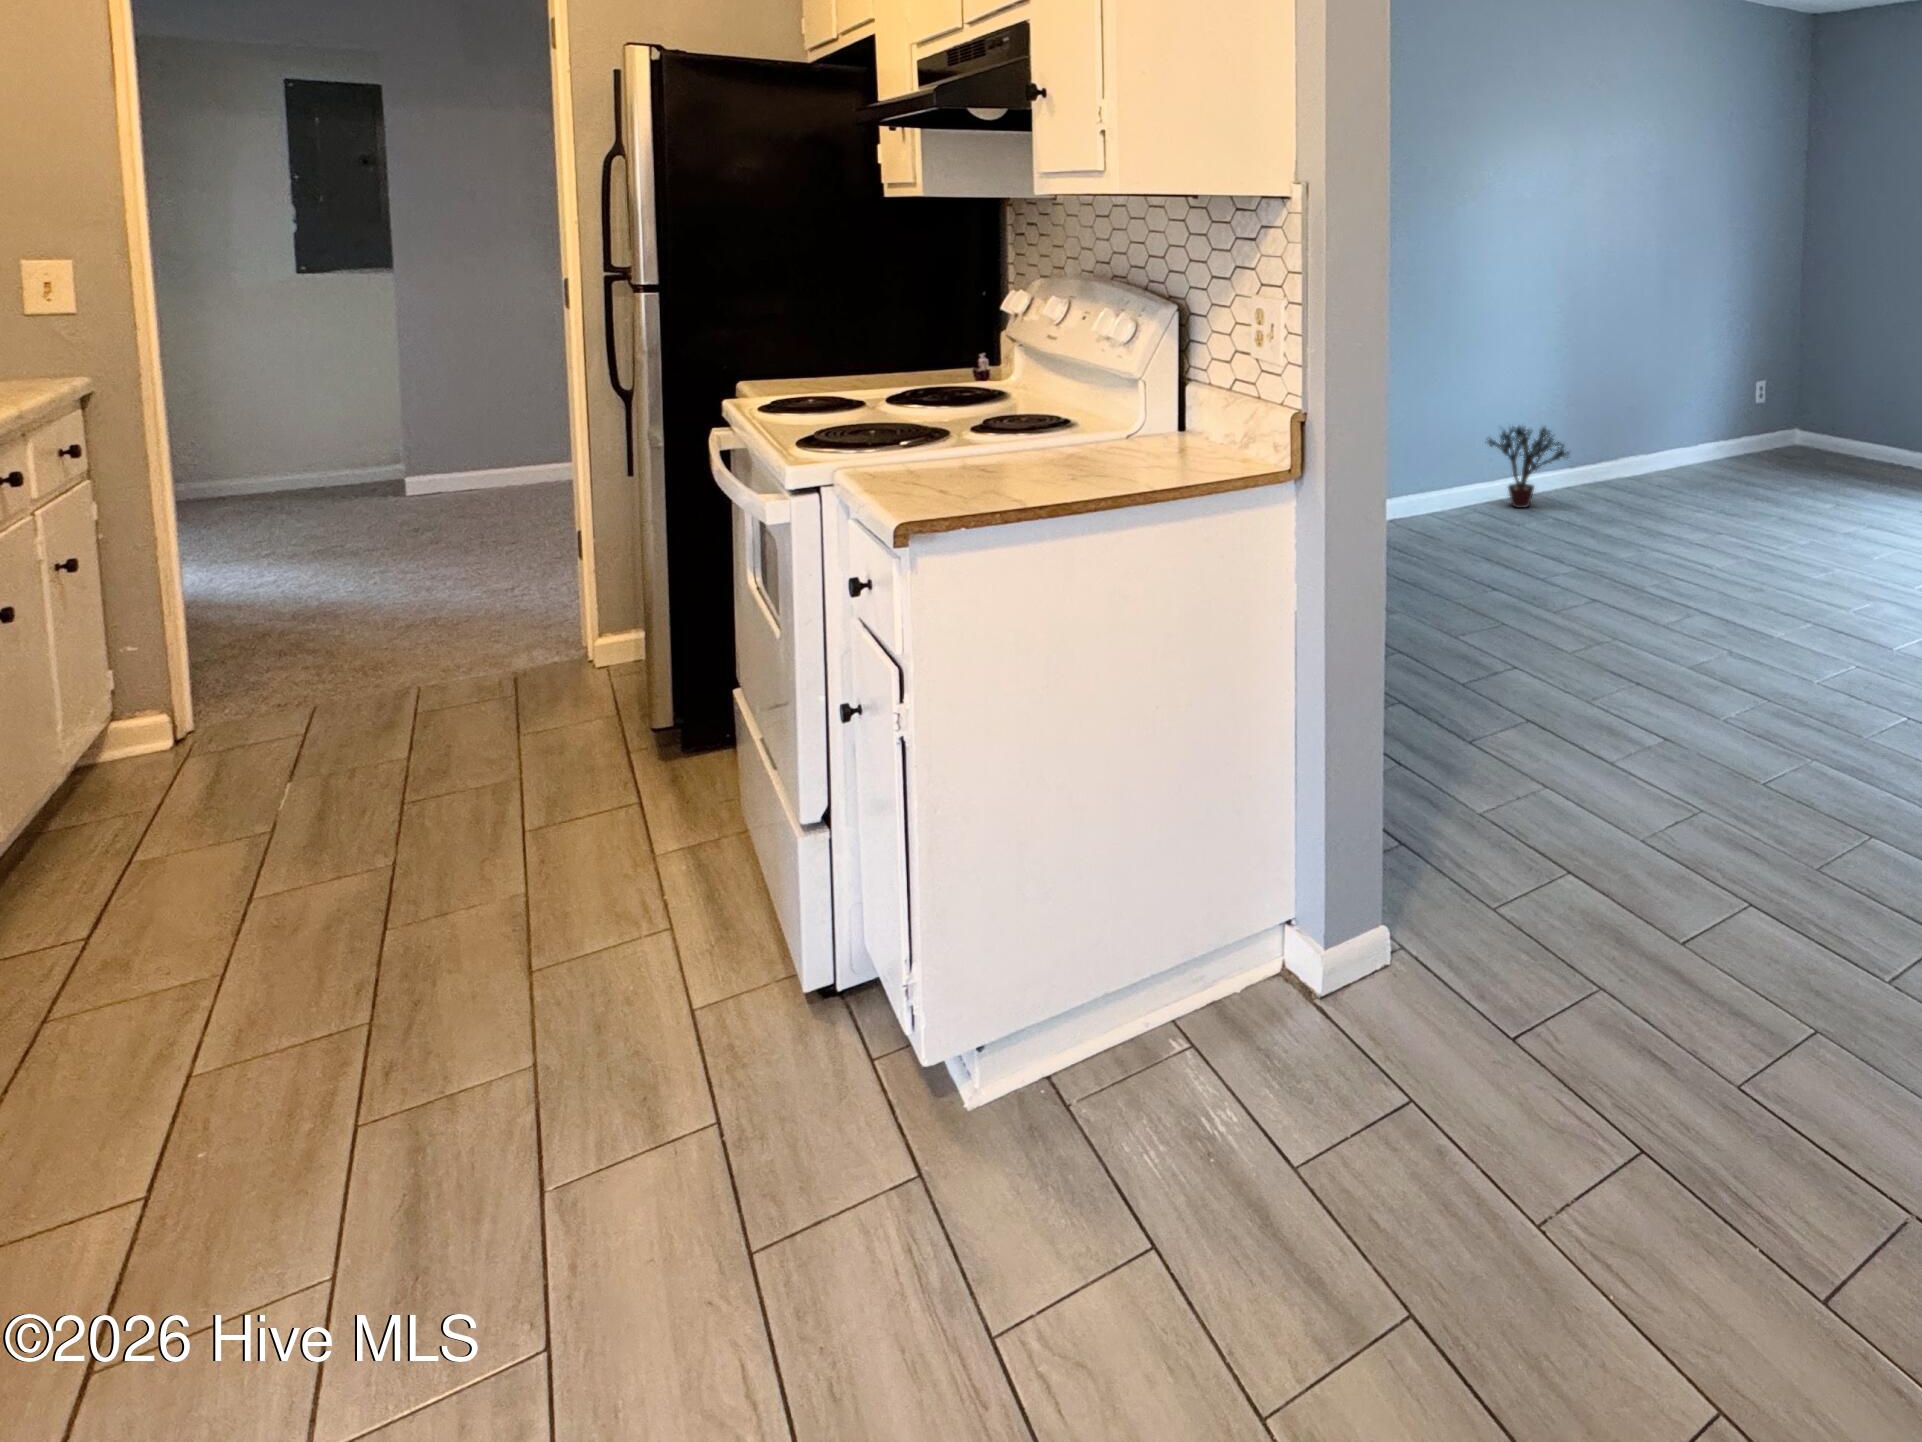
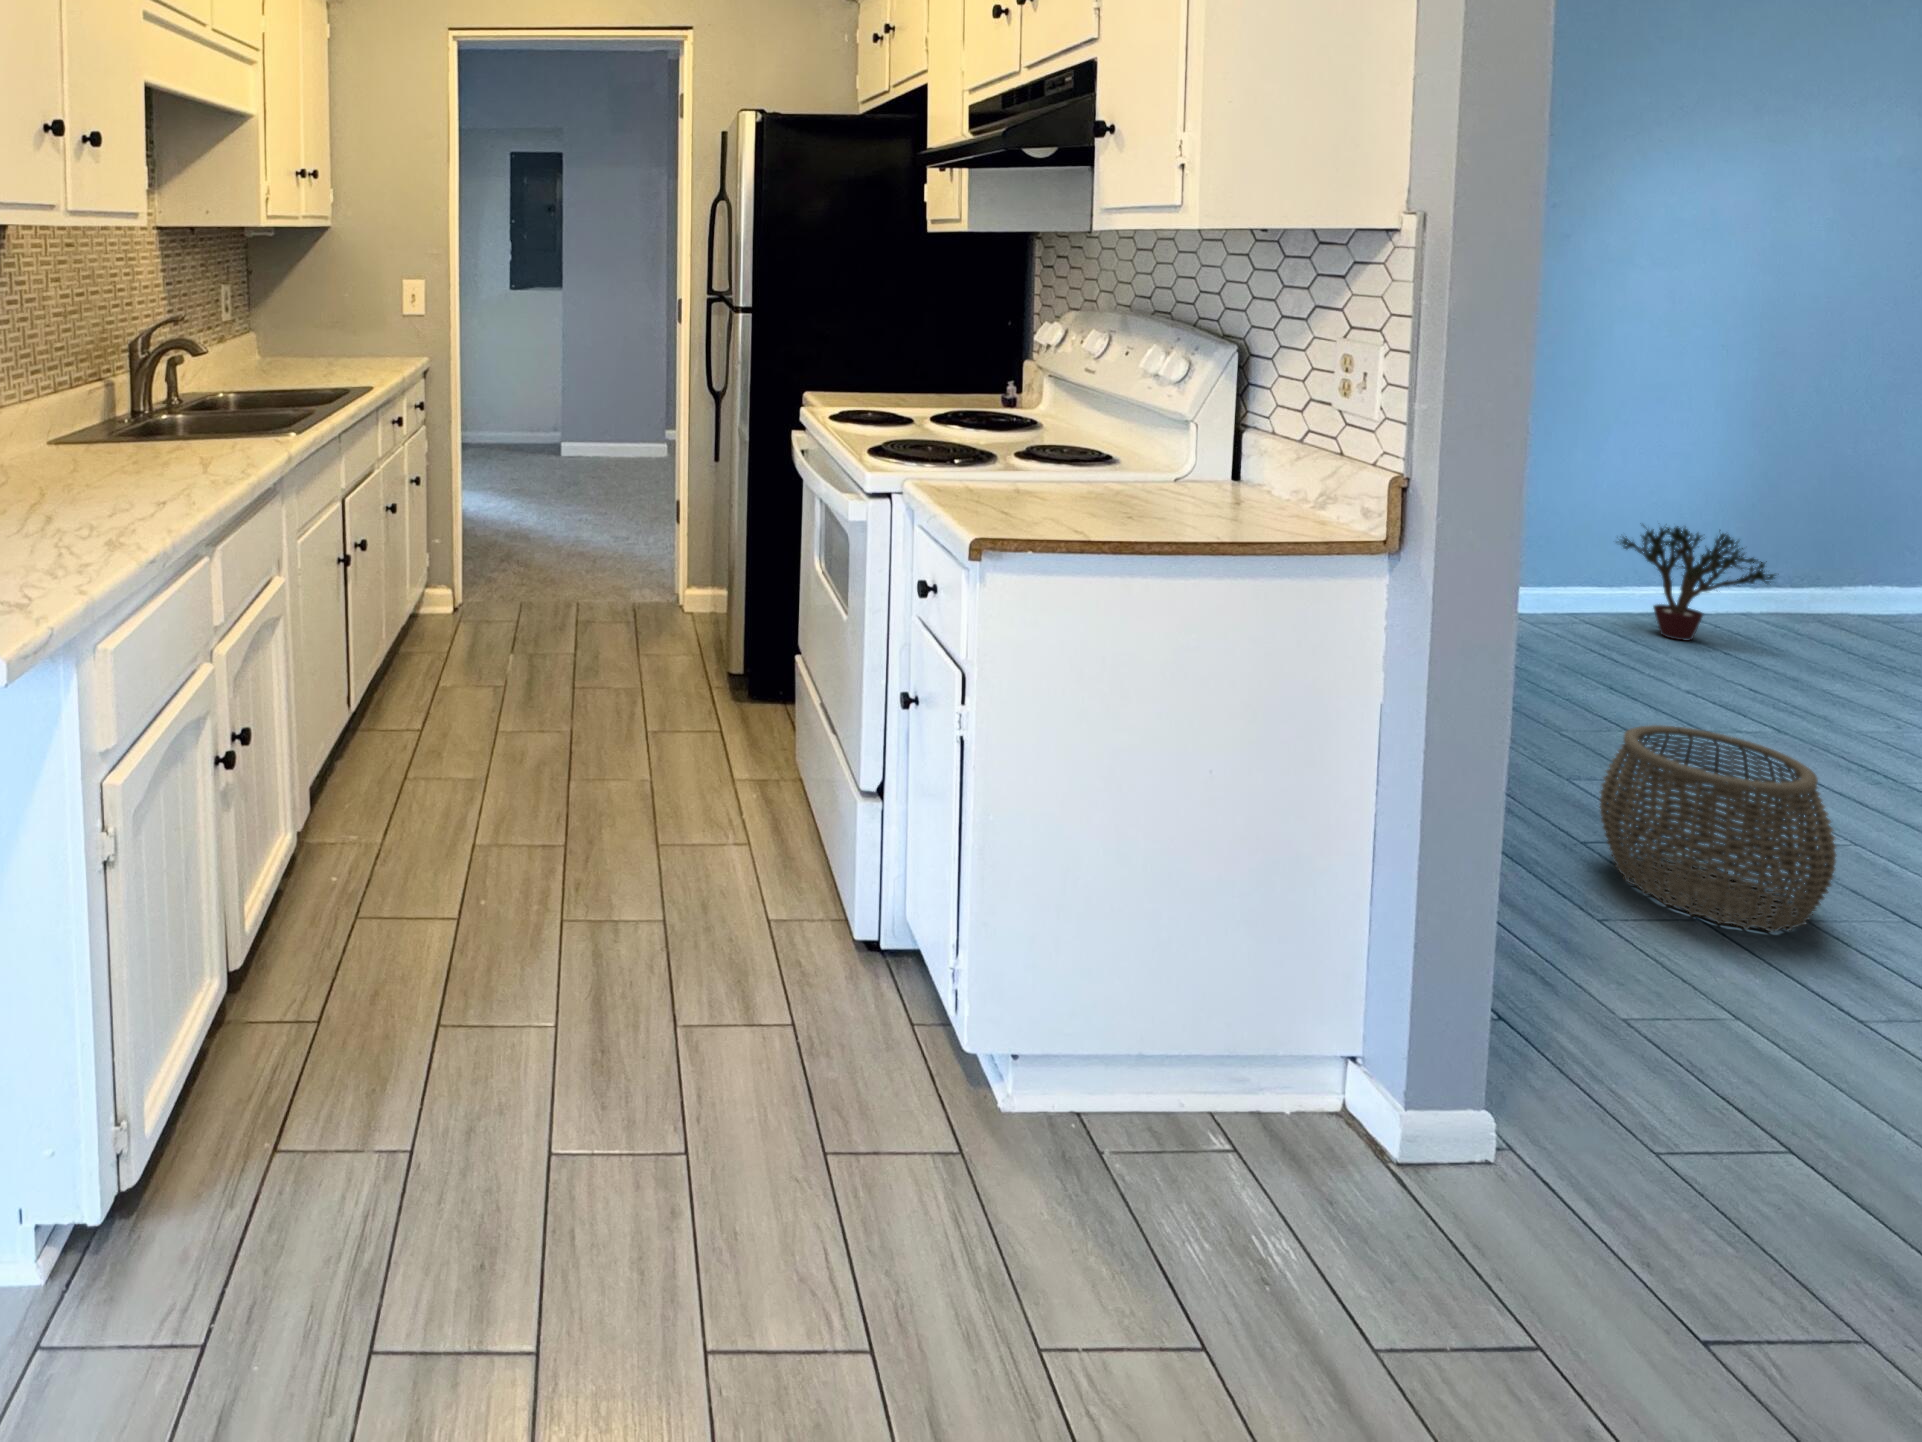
woven basket: none [1463,572,1587,710] -> present [1600,725,1836,932]

